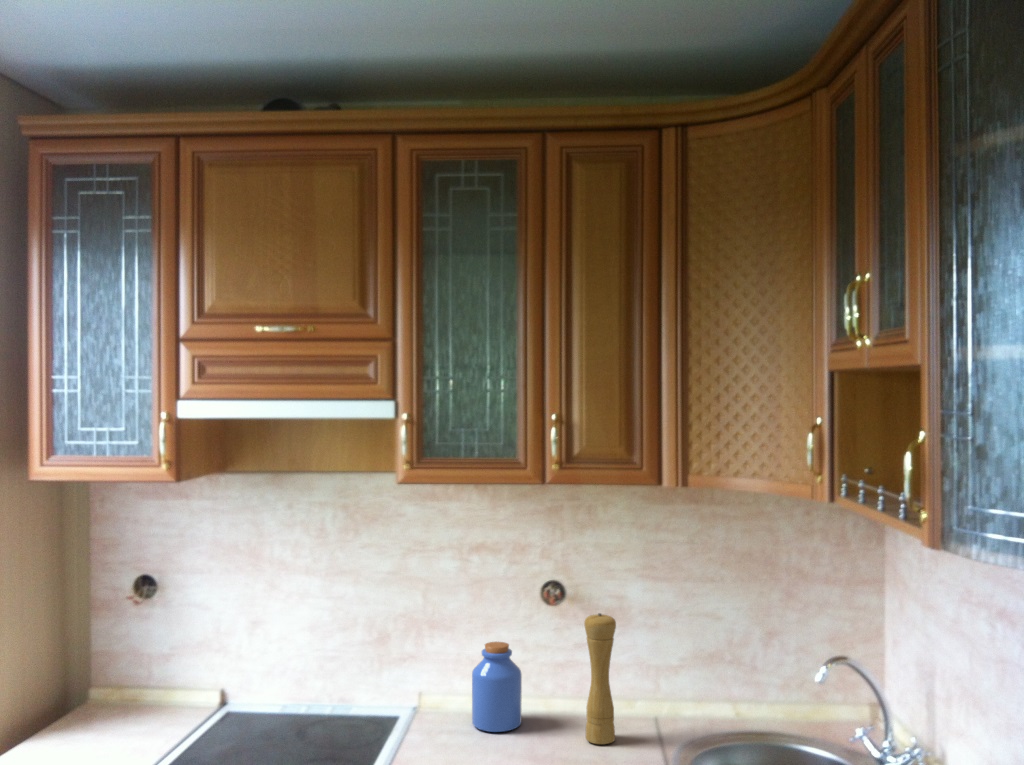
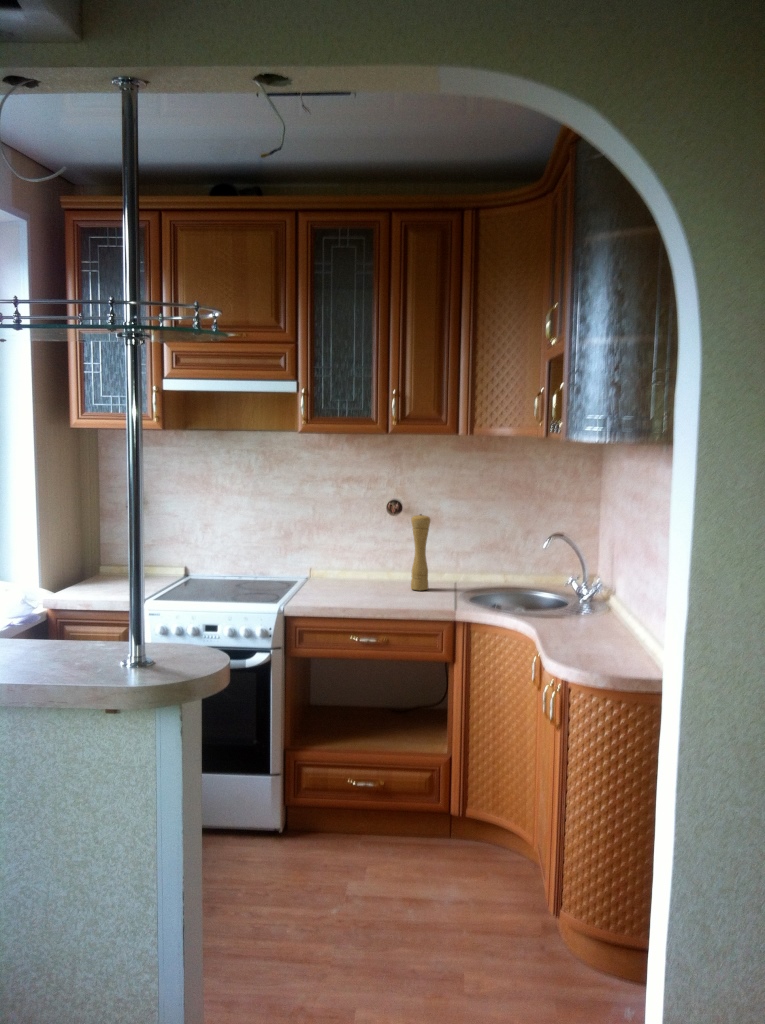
jar: present [472,642,522,732] -> none [342,535,373,586]

